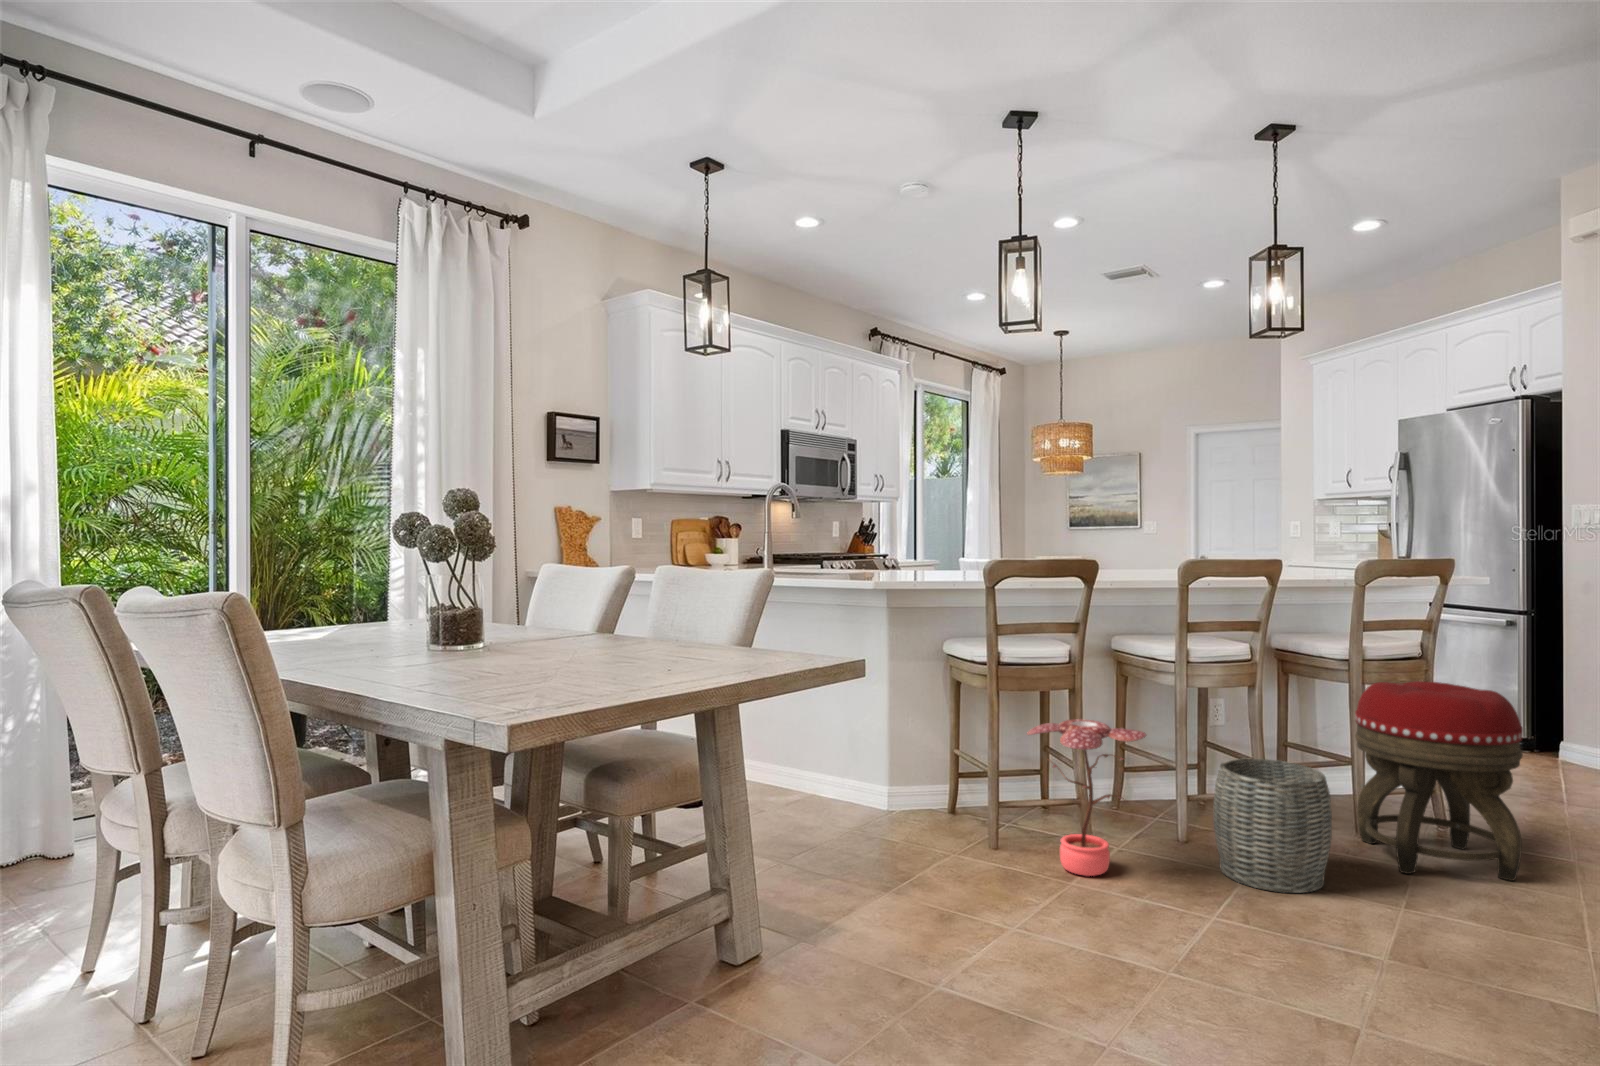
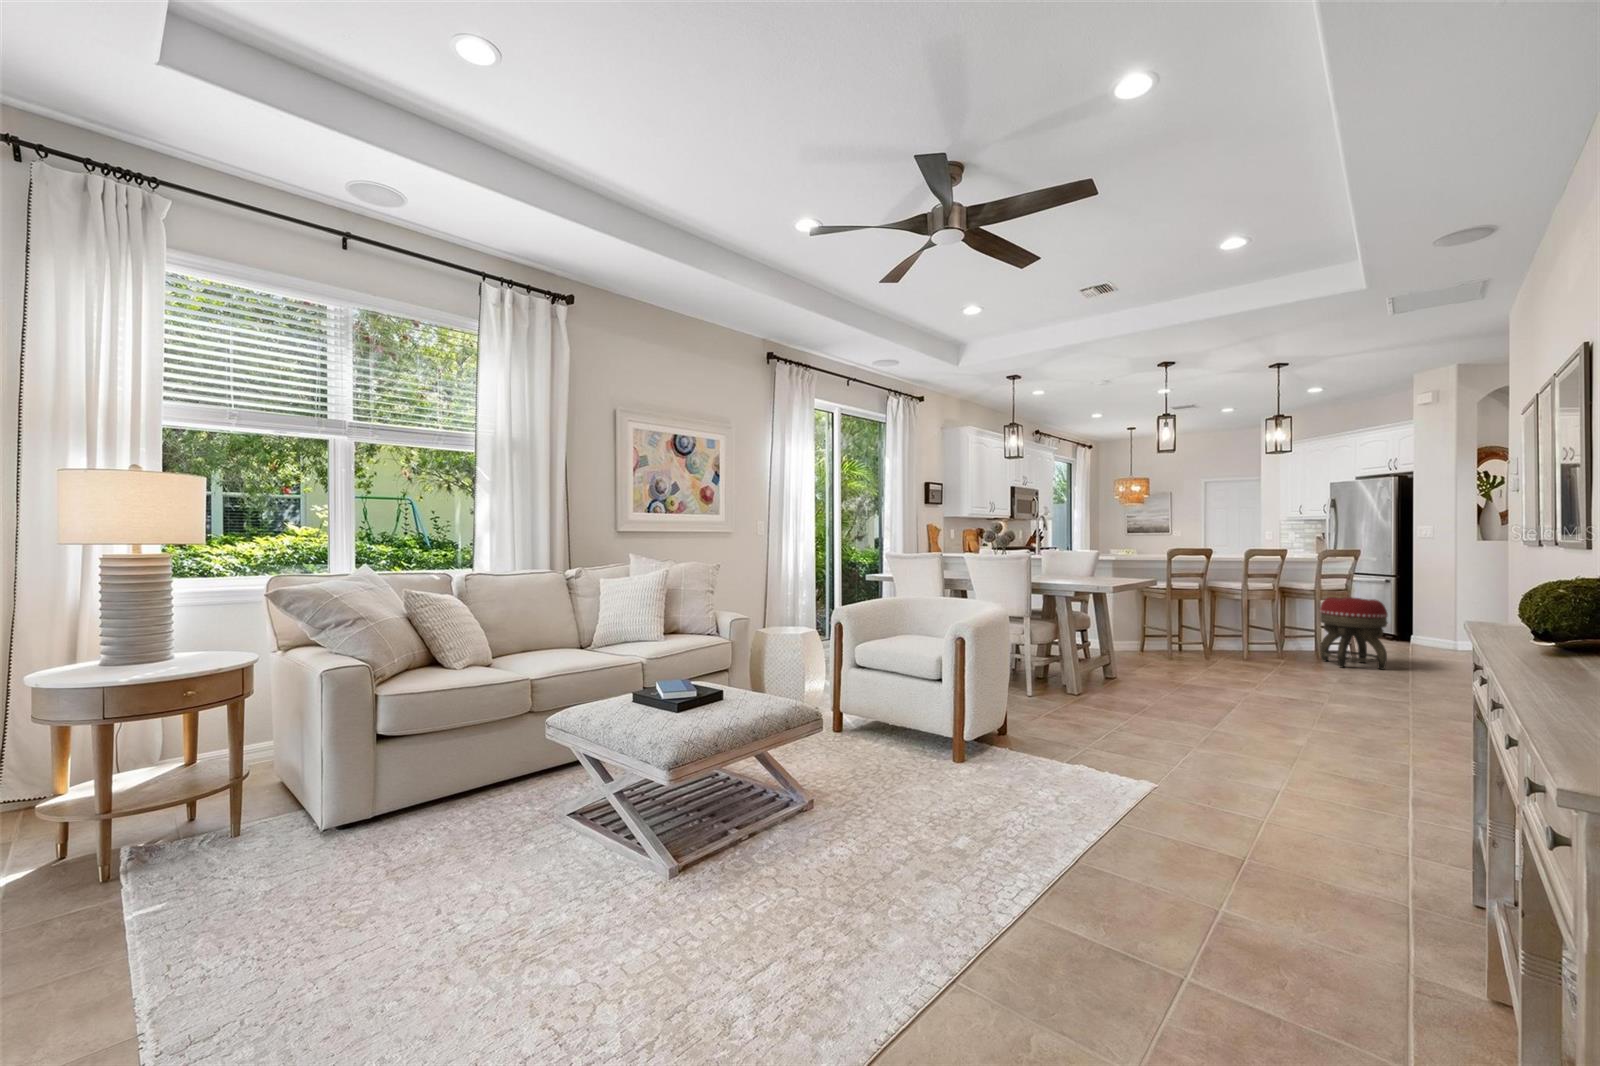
potted plant: present [1027,719,1146,876] -> none [1191,609,1240,666]
woven basket: present [1213,759,1332,893] -> none [1265,625,1313,671]

